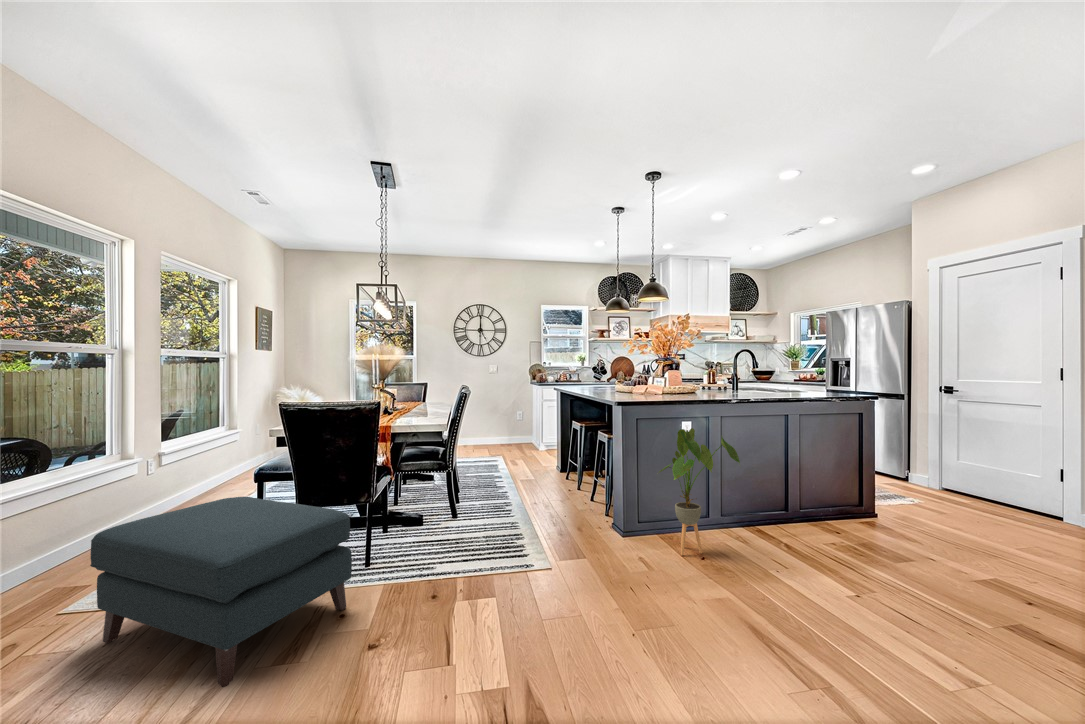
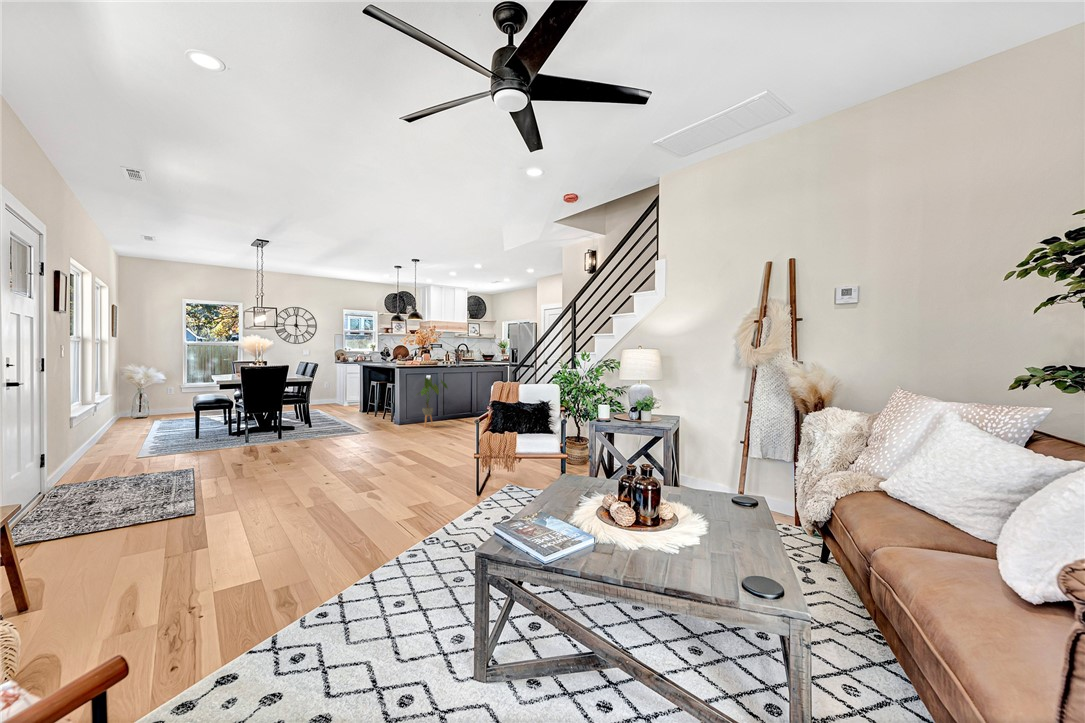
ottoman: present [90,497,352,687] -> none [177,406,287,459]

